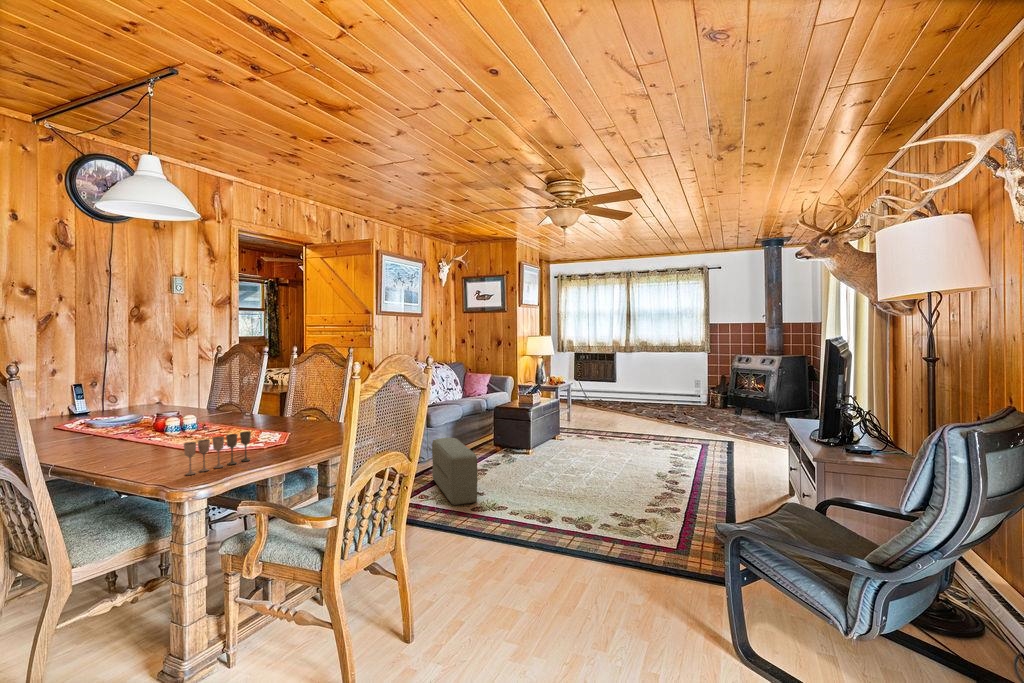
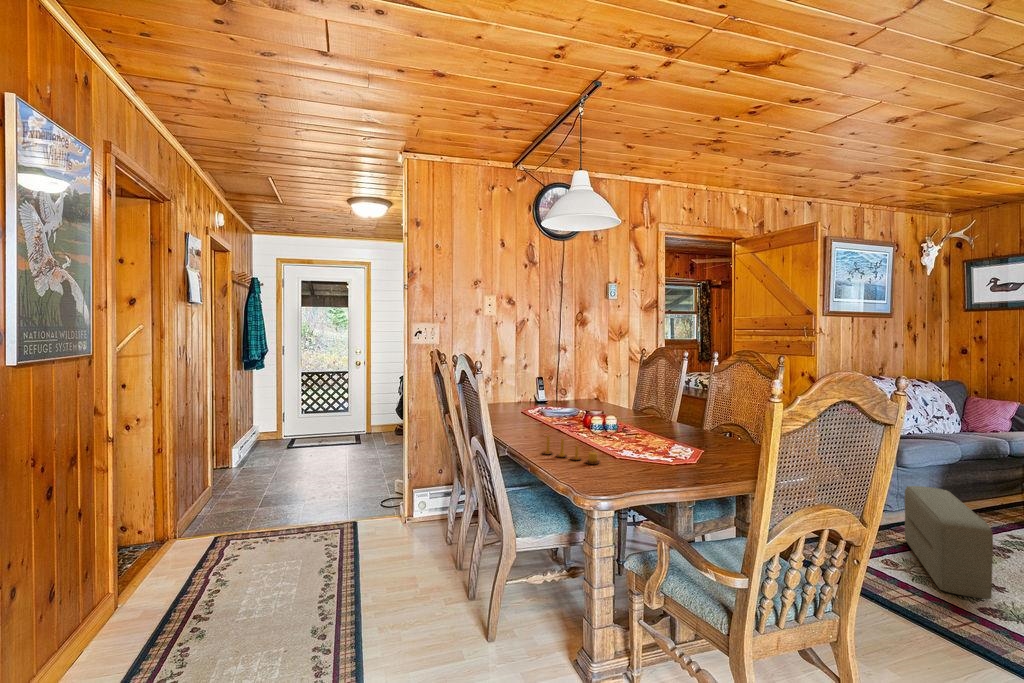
wine glass: present [184,431,251,475] -> none [592,443,656,480]
candle: none [109,442,189,465] -> present [542,436,600,464]

